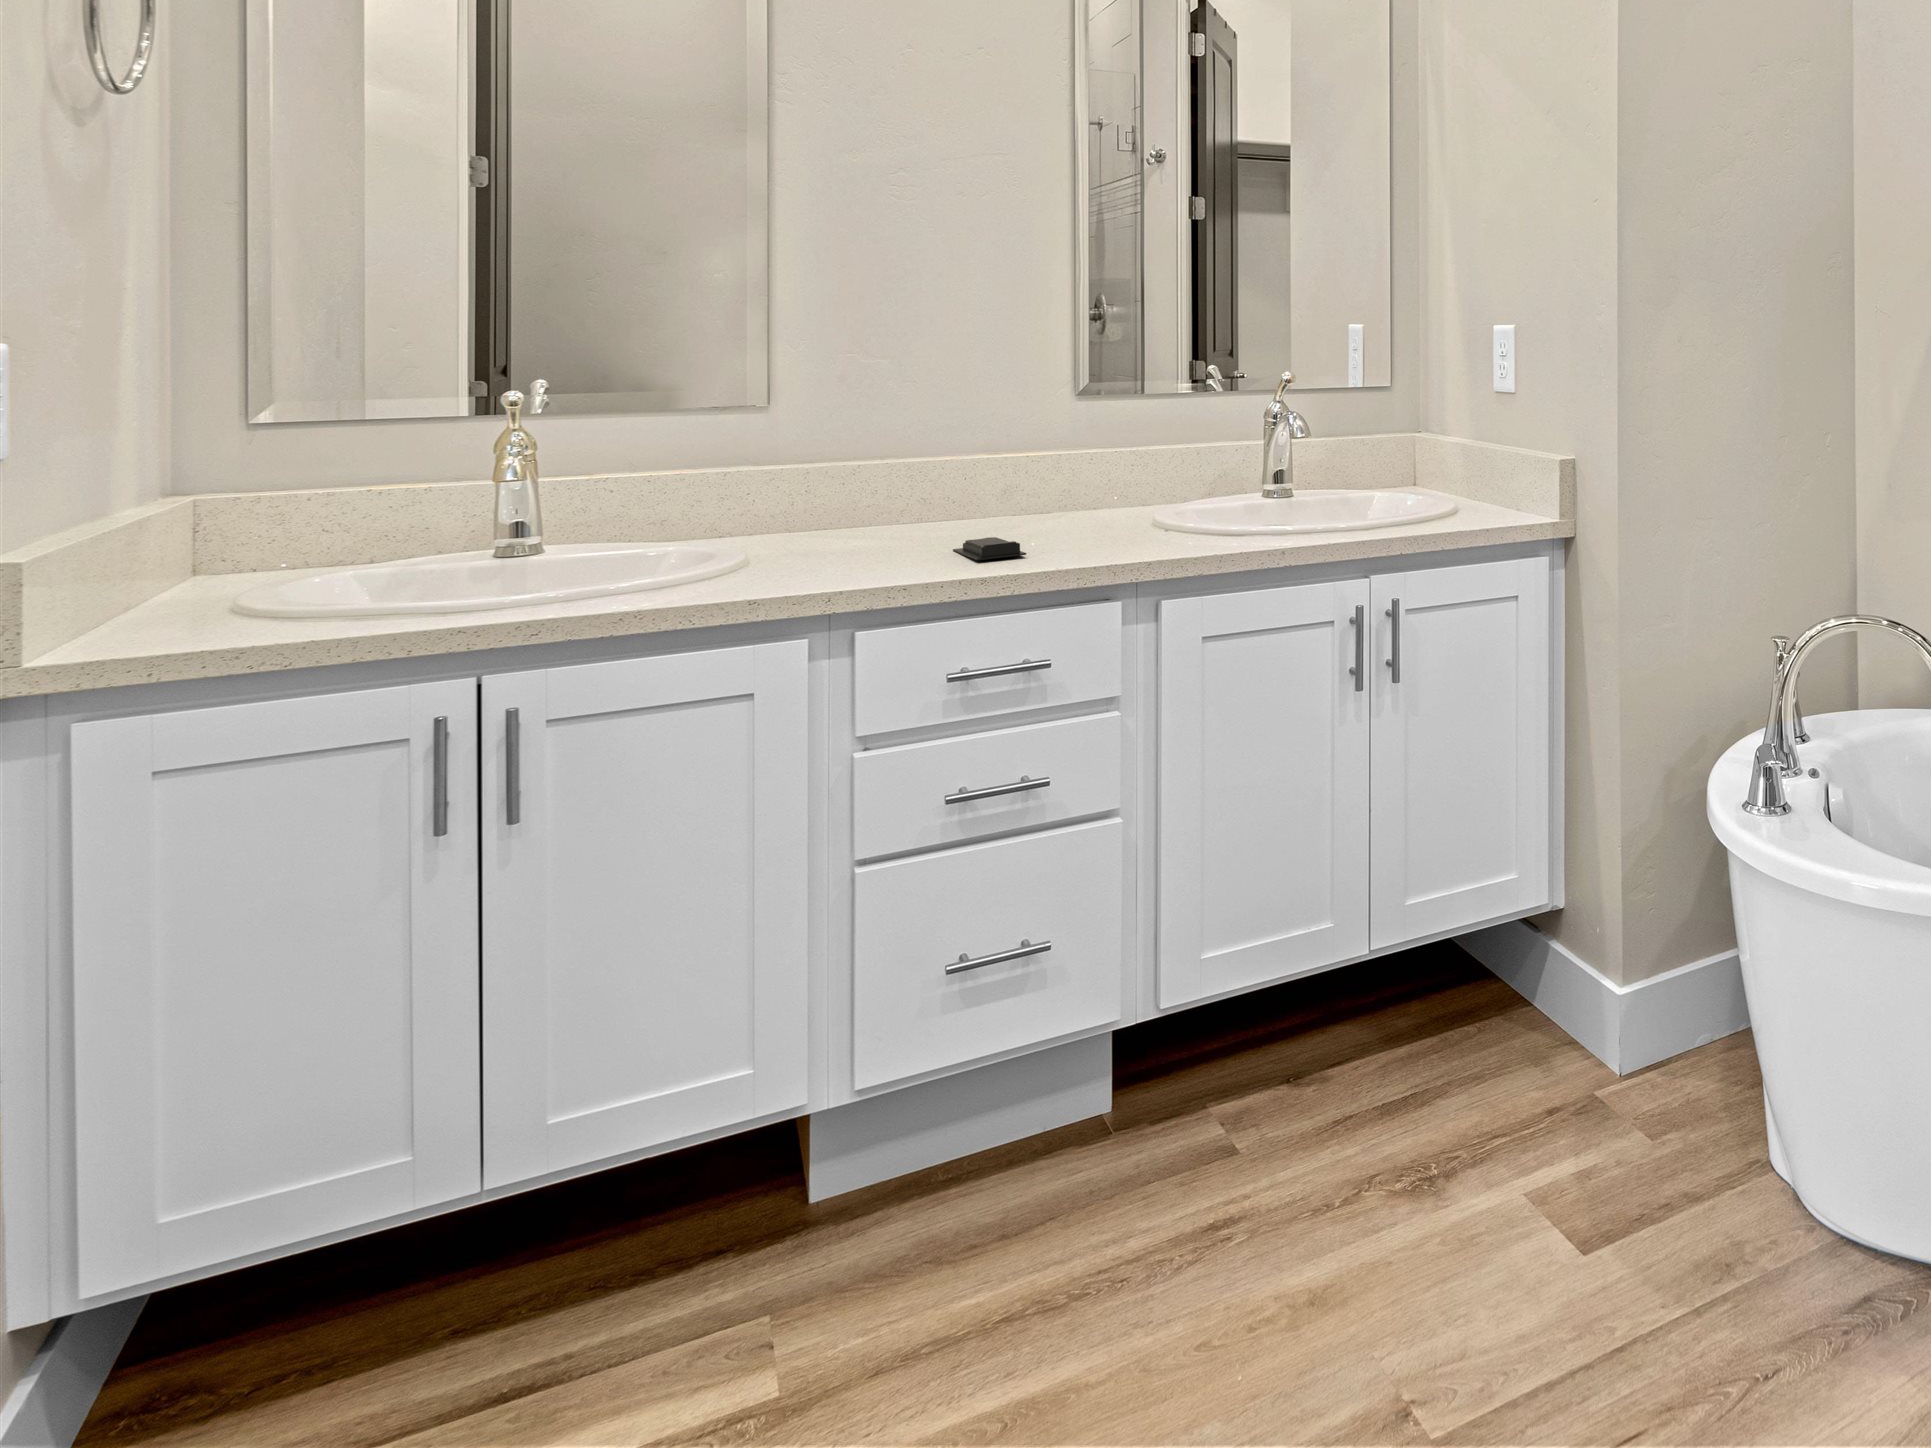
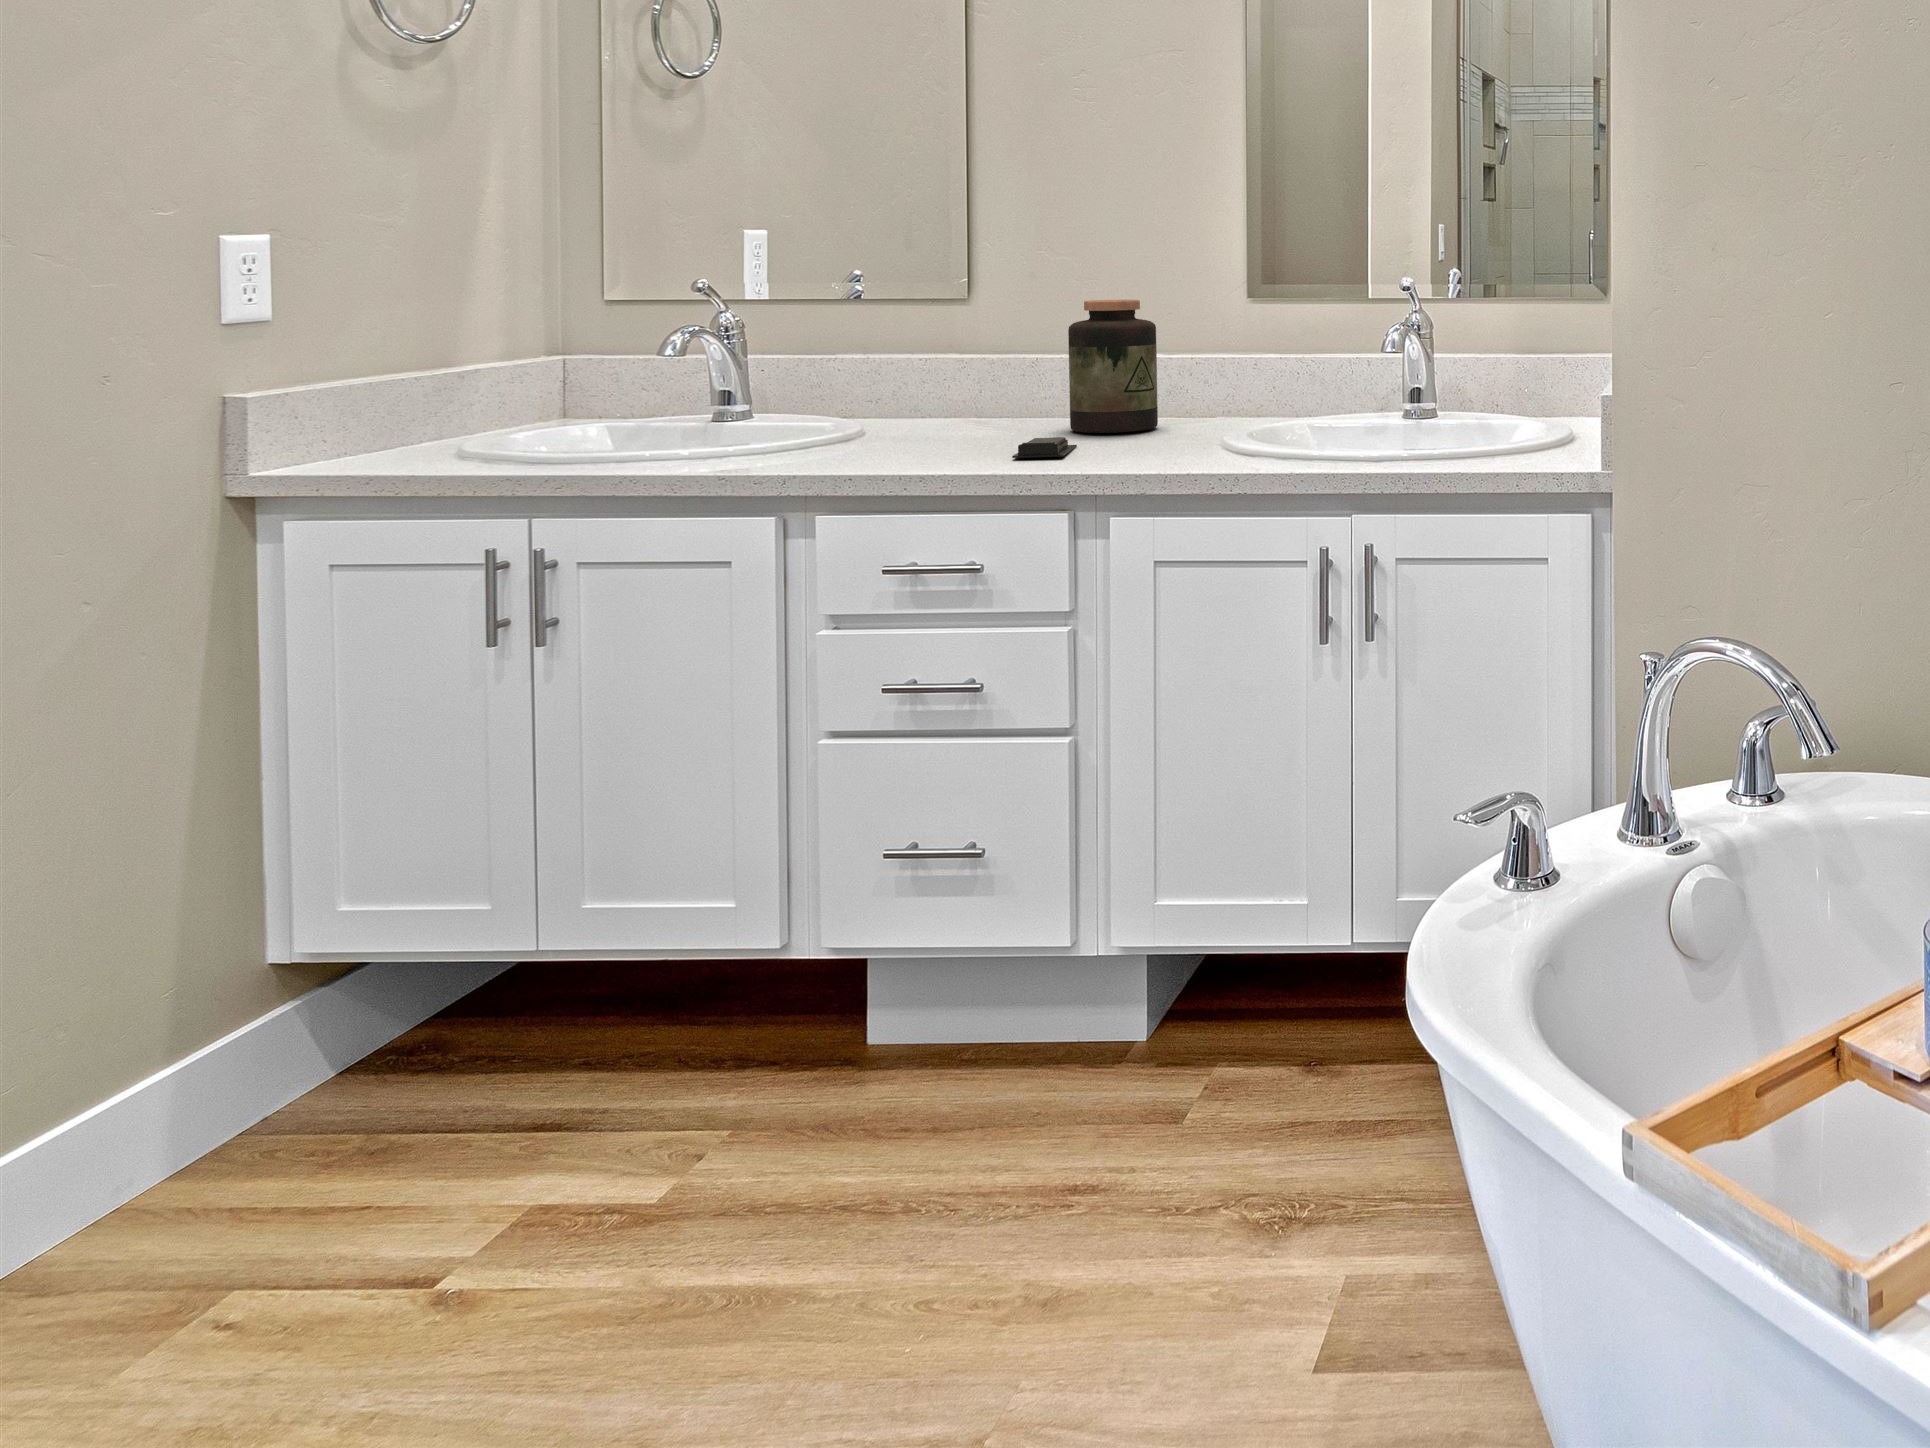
jar: none [940,400,1030,533] -> present [1068,300,1158,433]

